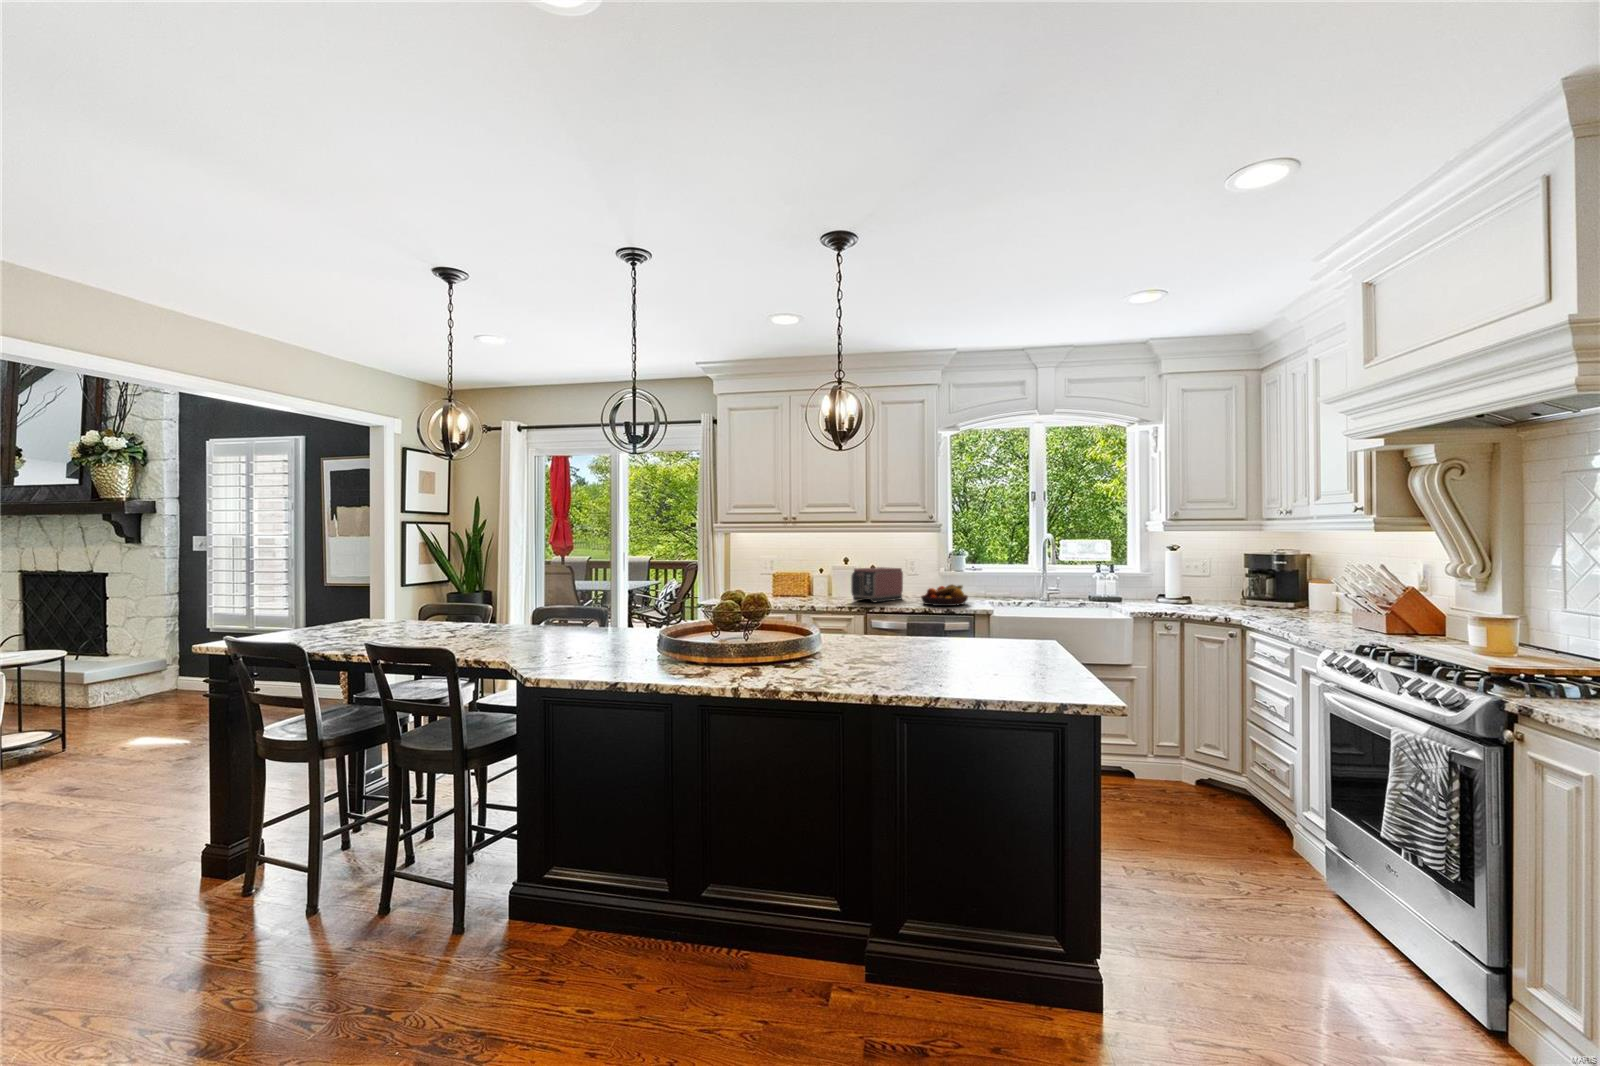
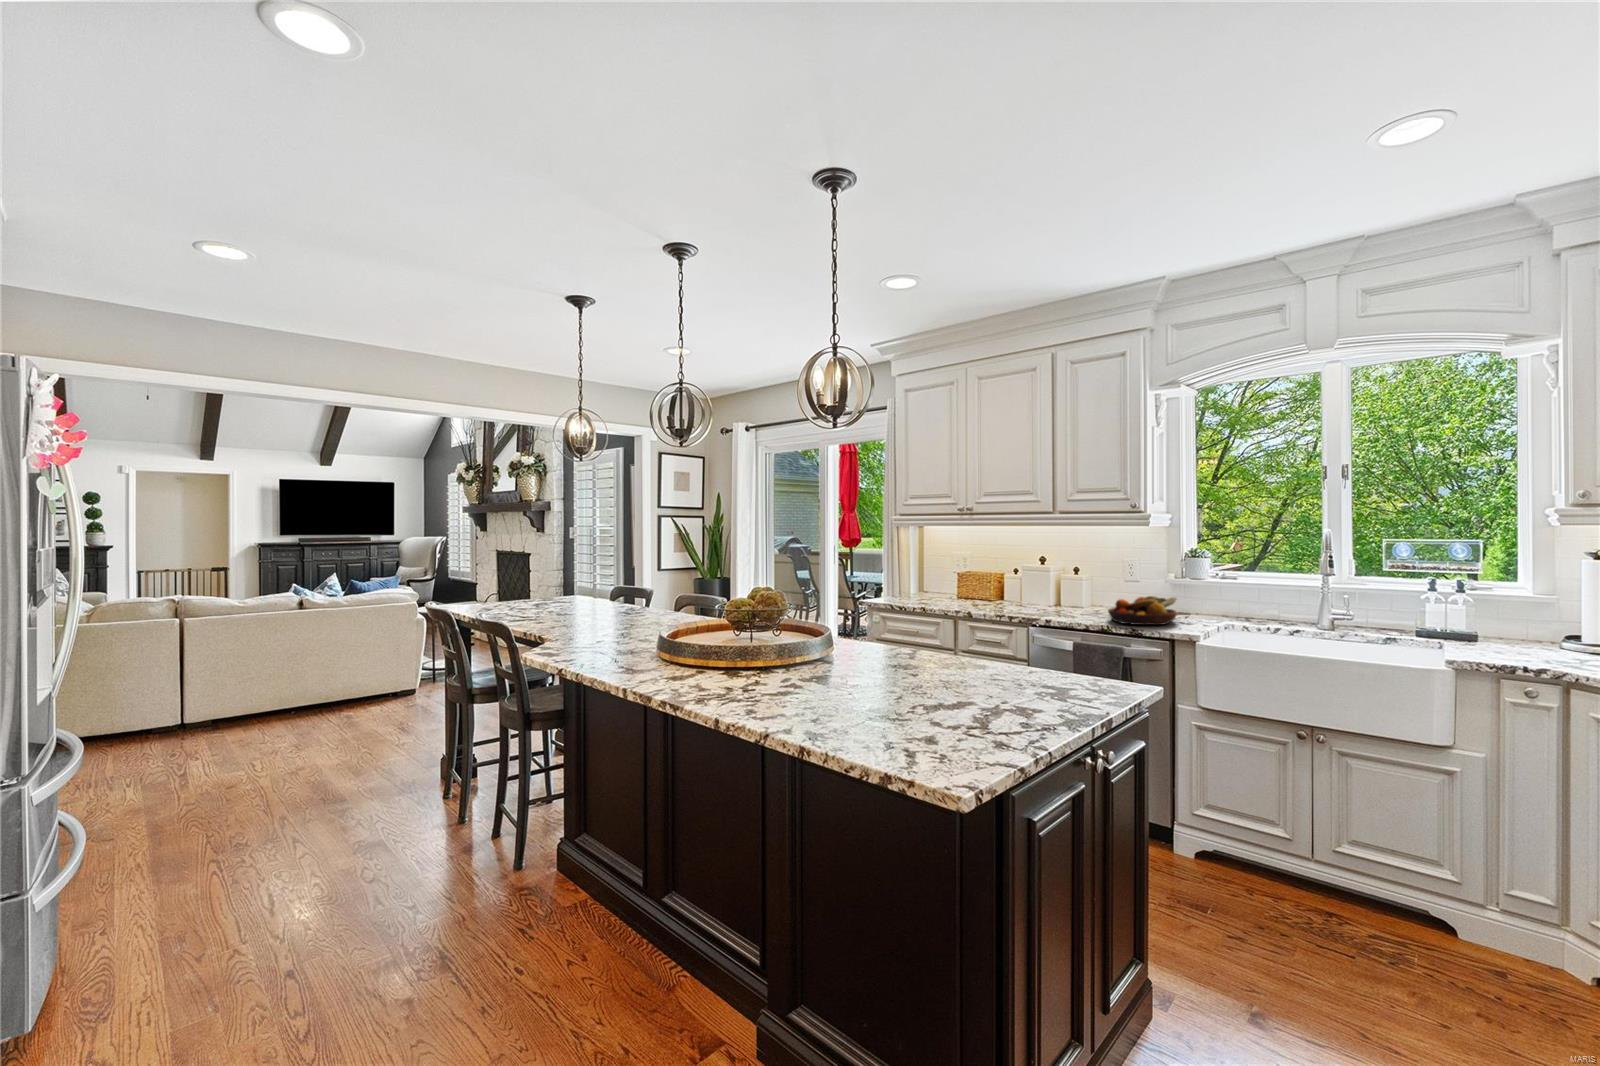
toaster: present [851,567,903,602] -> none [1026,569,1099,613]

